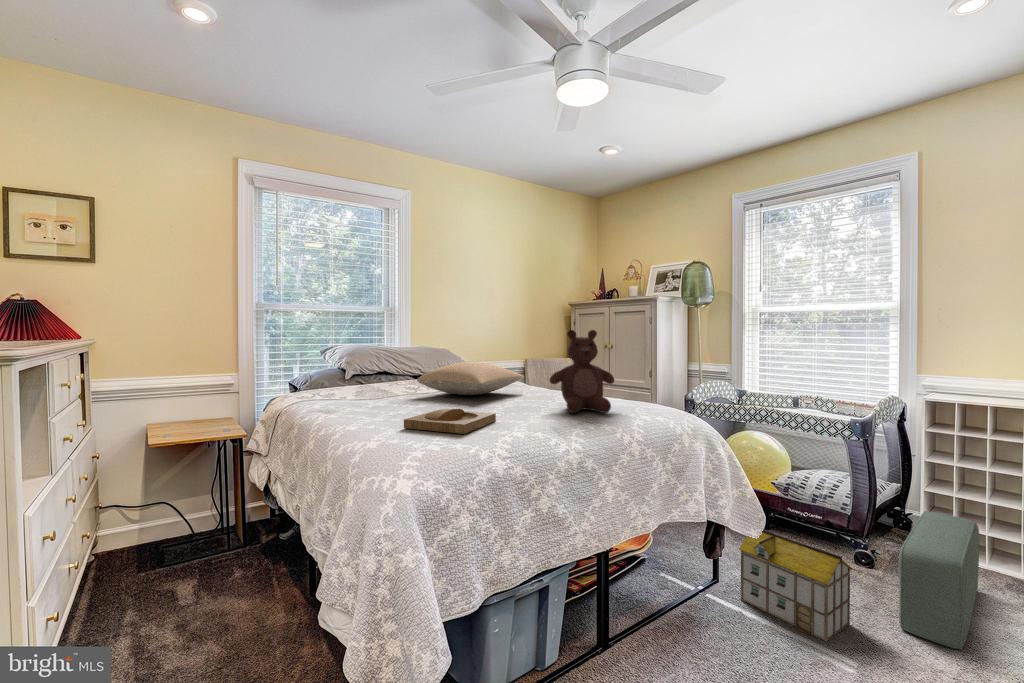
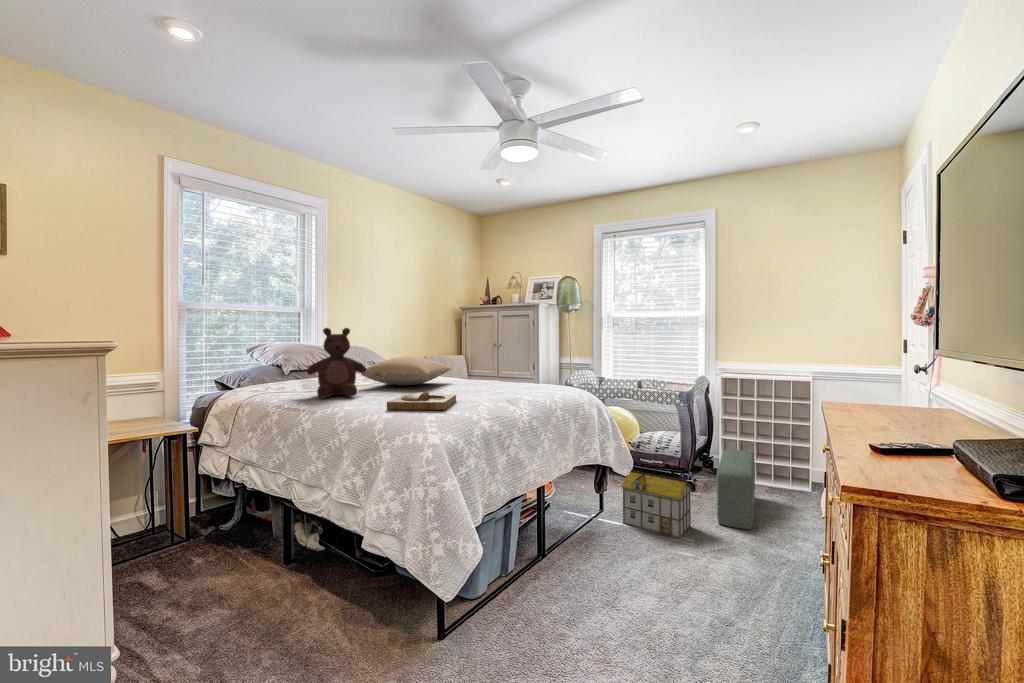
teddy bear: present [550,330,614,413] -> present [307,328,366,398]

